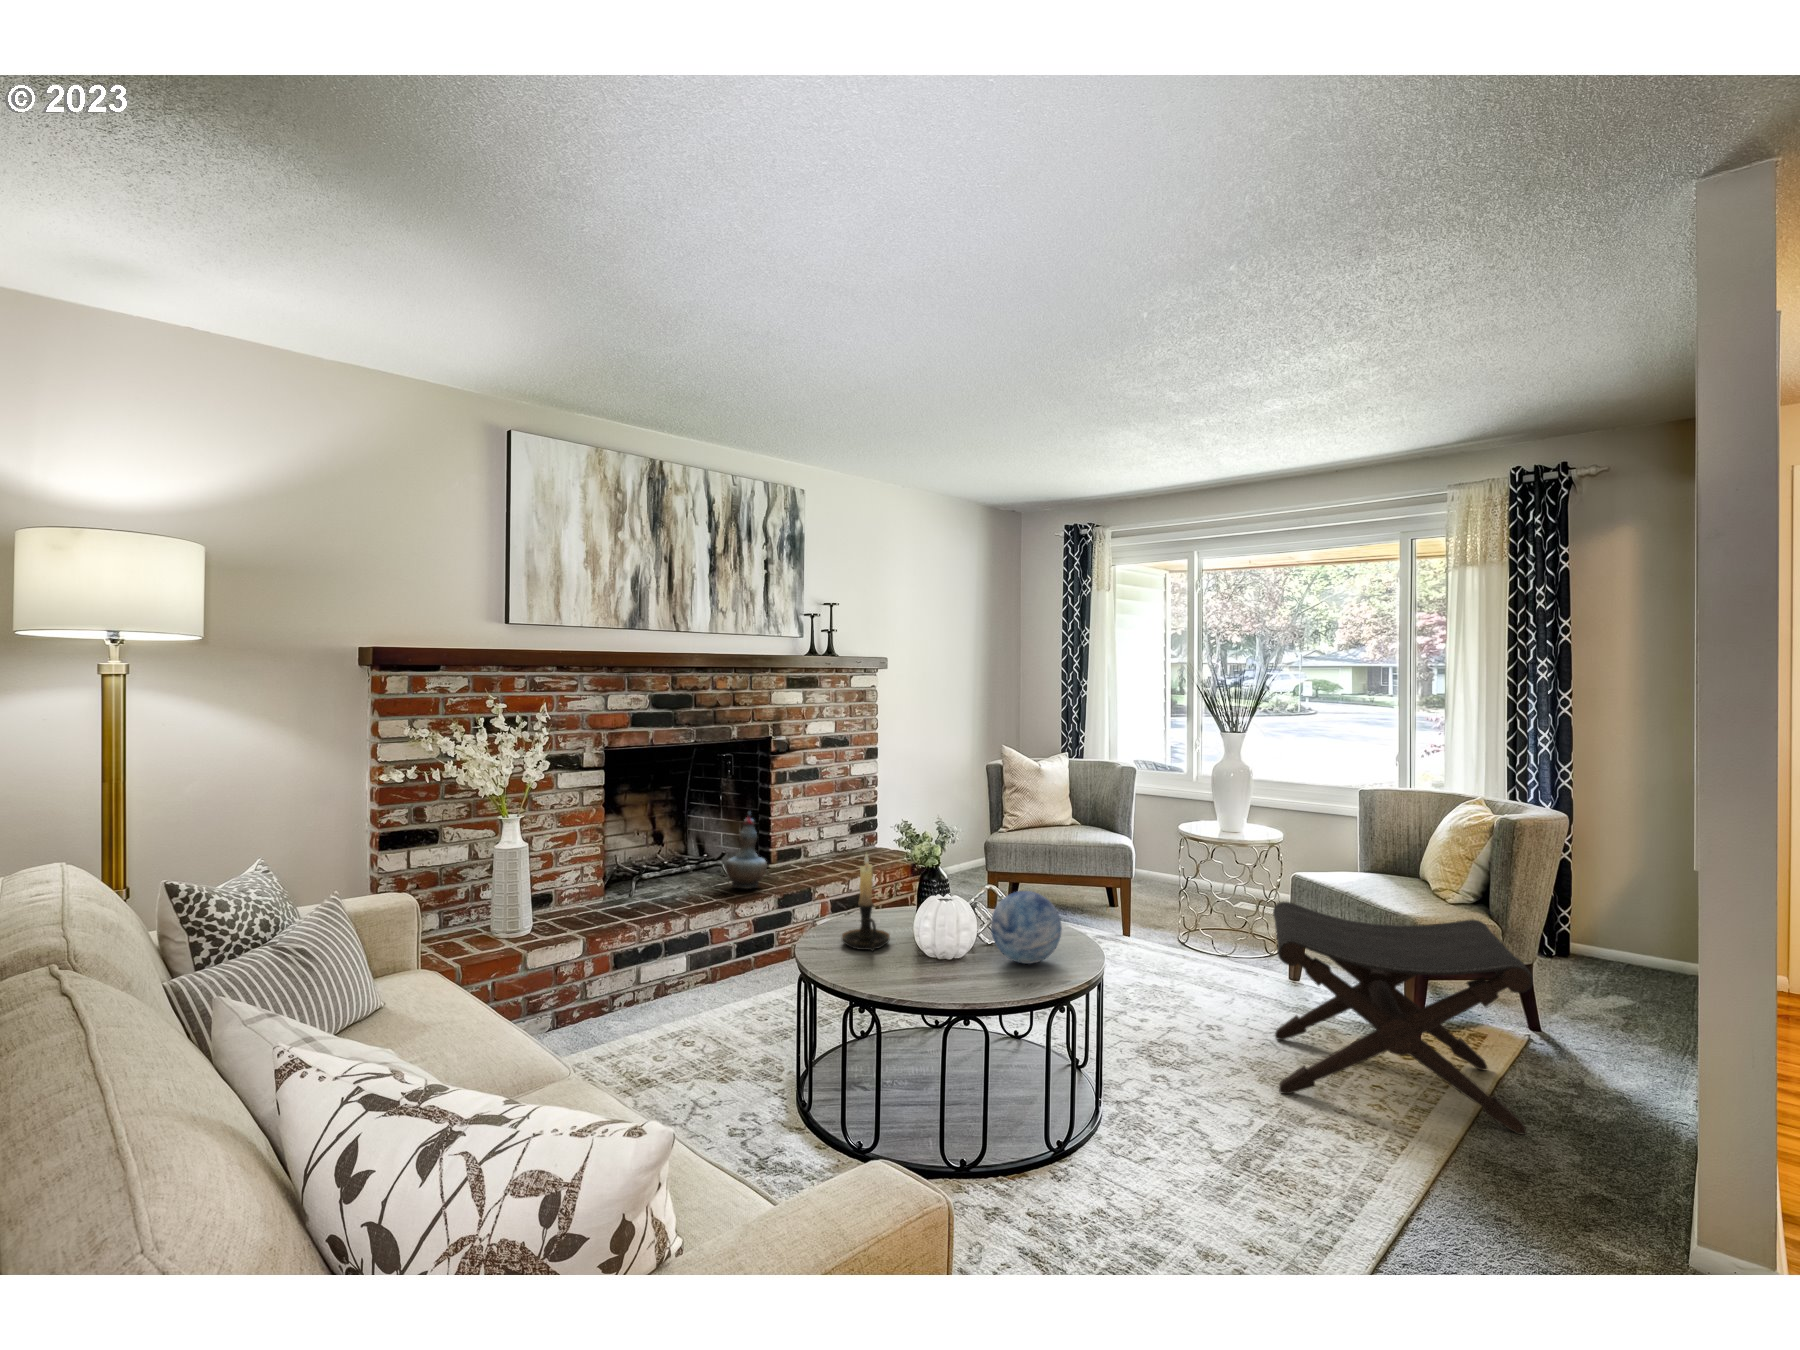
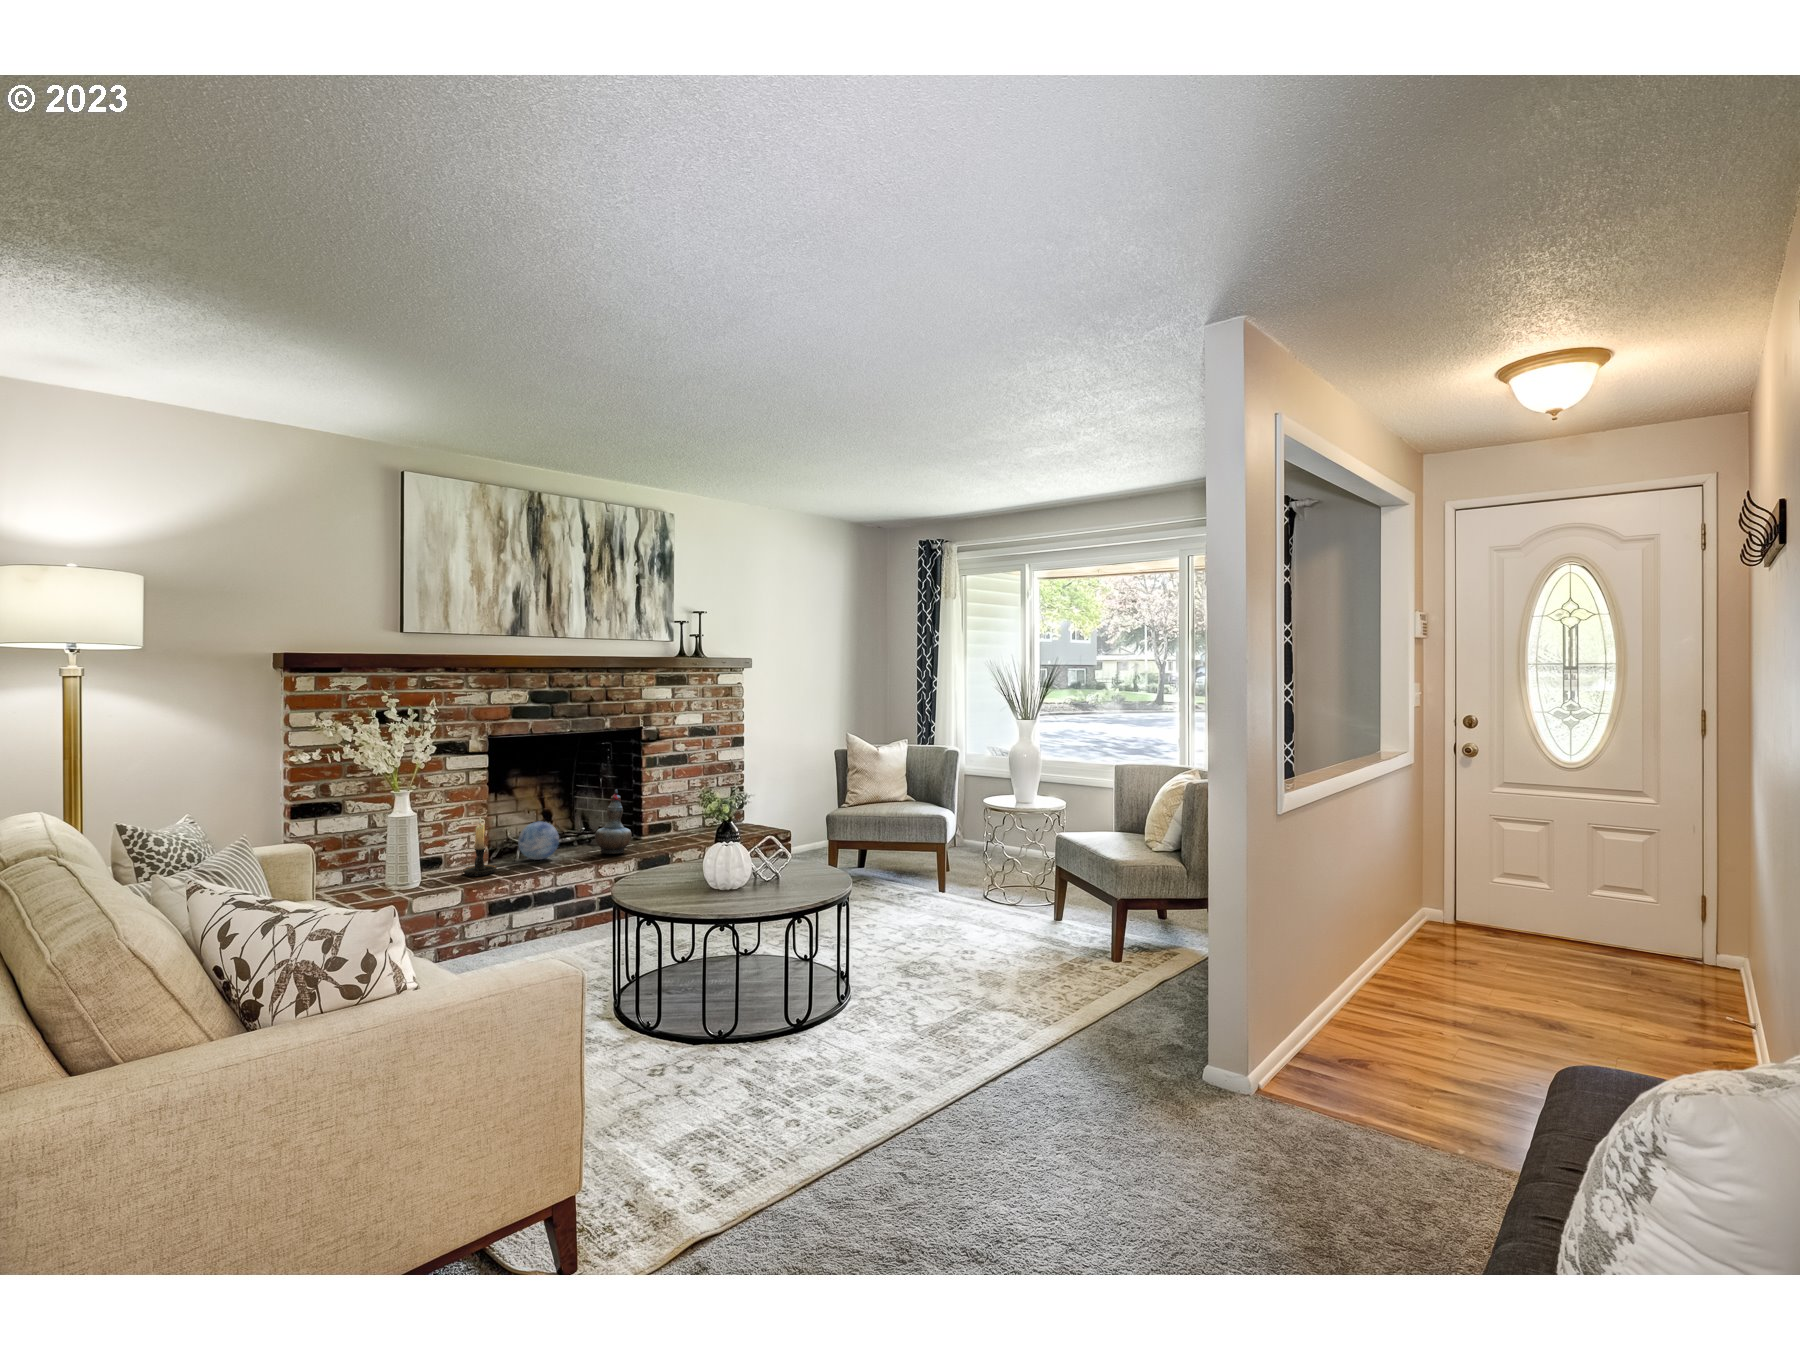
candle holder: present [842,854,890,951] -> present [463,817,497,876]
decorative orb: present [991,891,1062,964] -> present [518,822,559,860]
footstool: present [1273,902,1533,1135] -> none [984,848,1159,1007]

